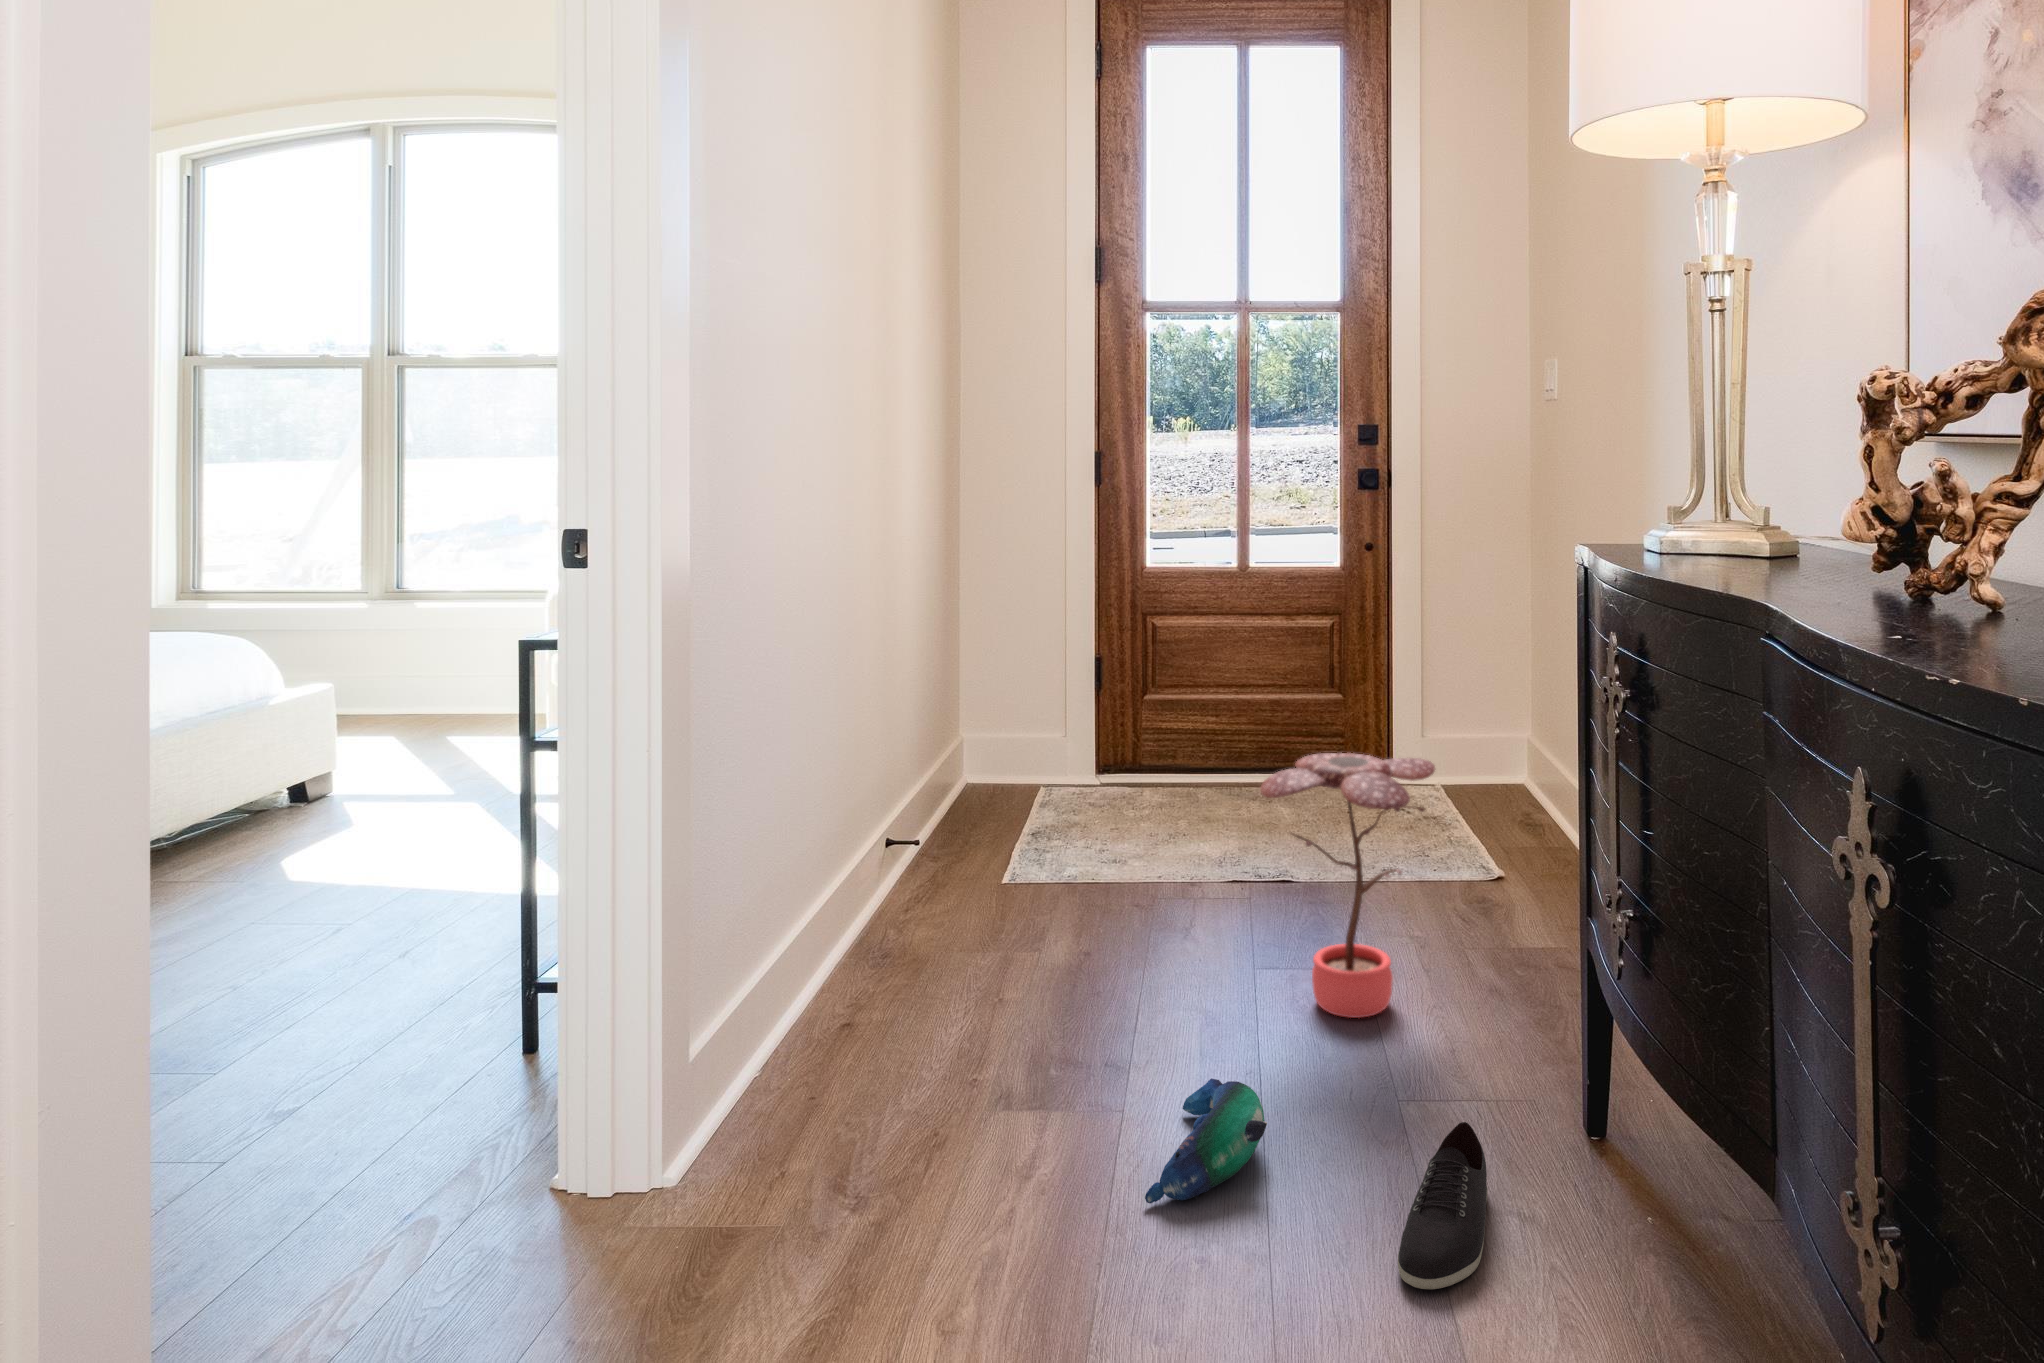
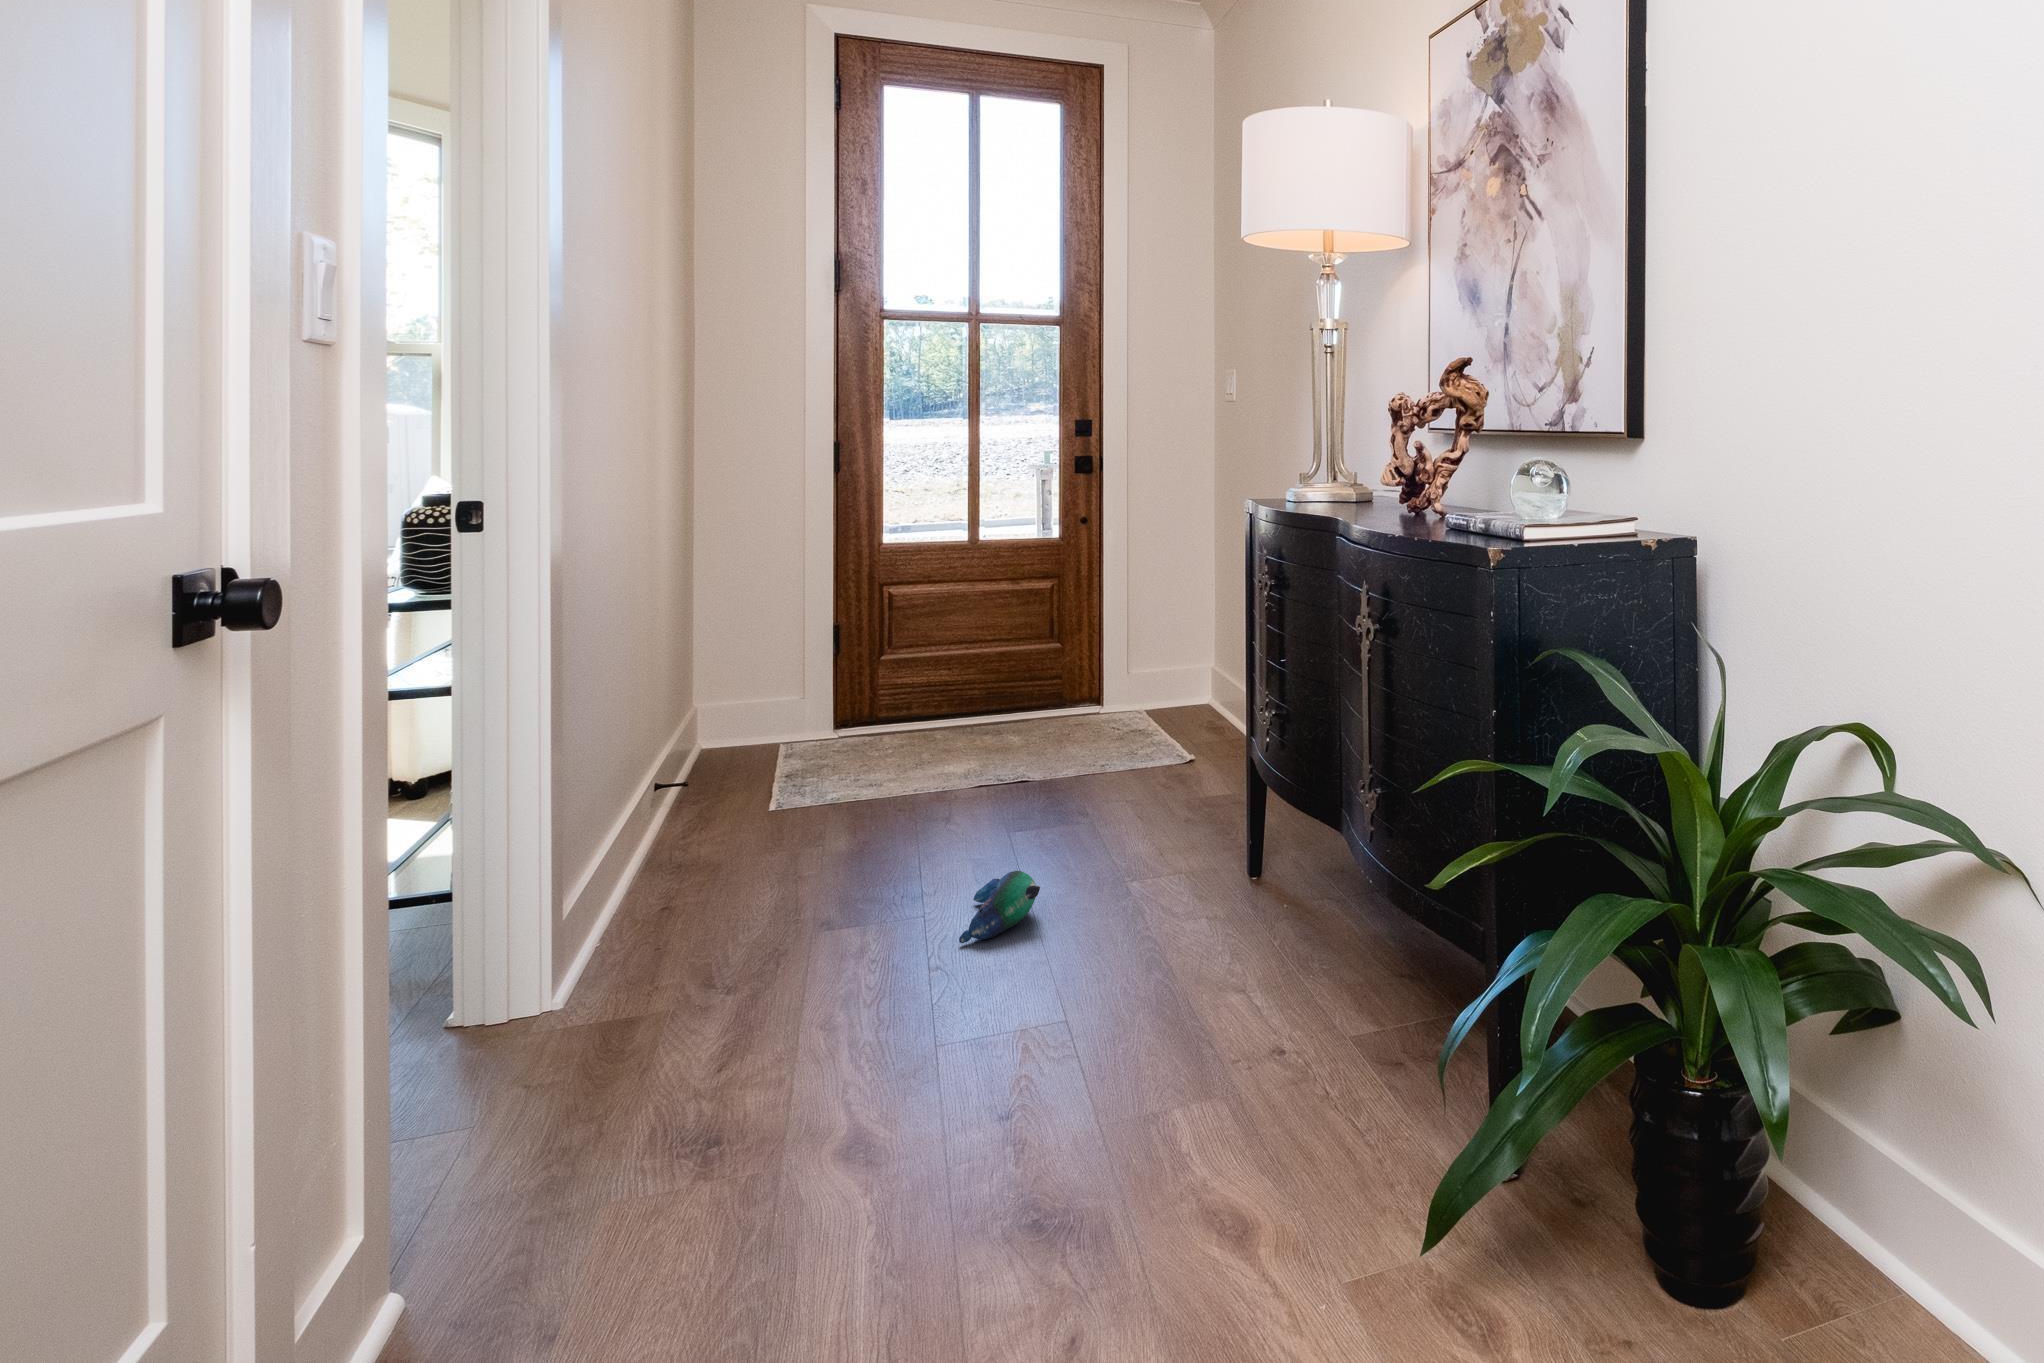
potted plant: present [1260,753,1435,1018] -> none [1018,661,1145,845]
shoe: present [1398,1122,1488,1289] -> none [1132,870,1185,950]

